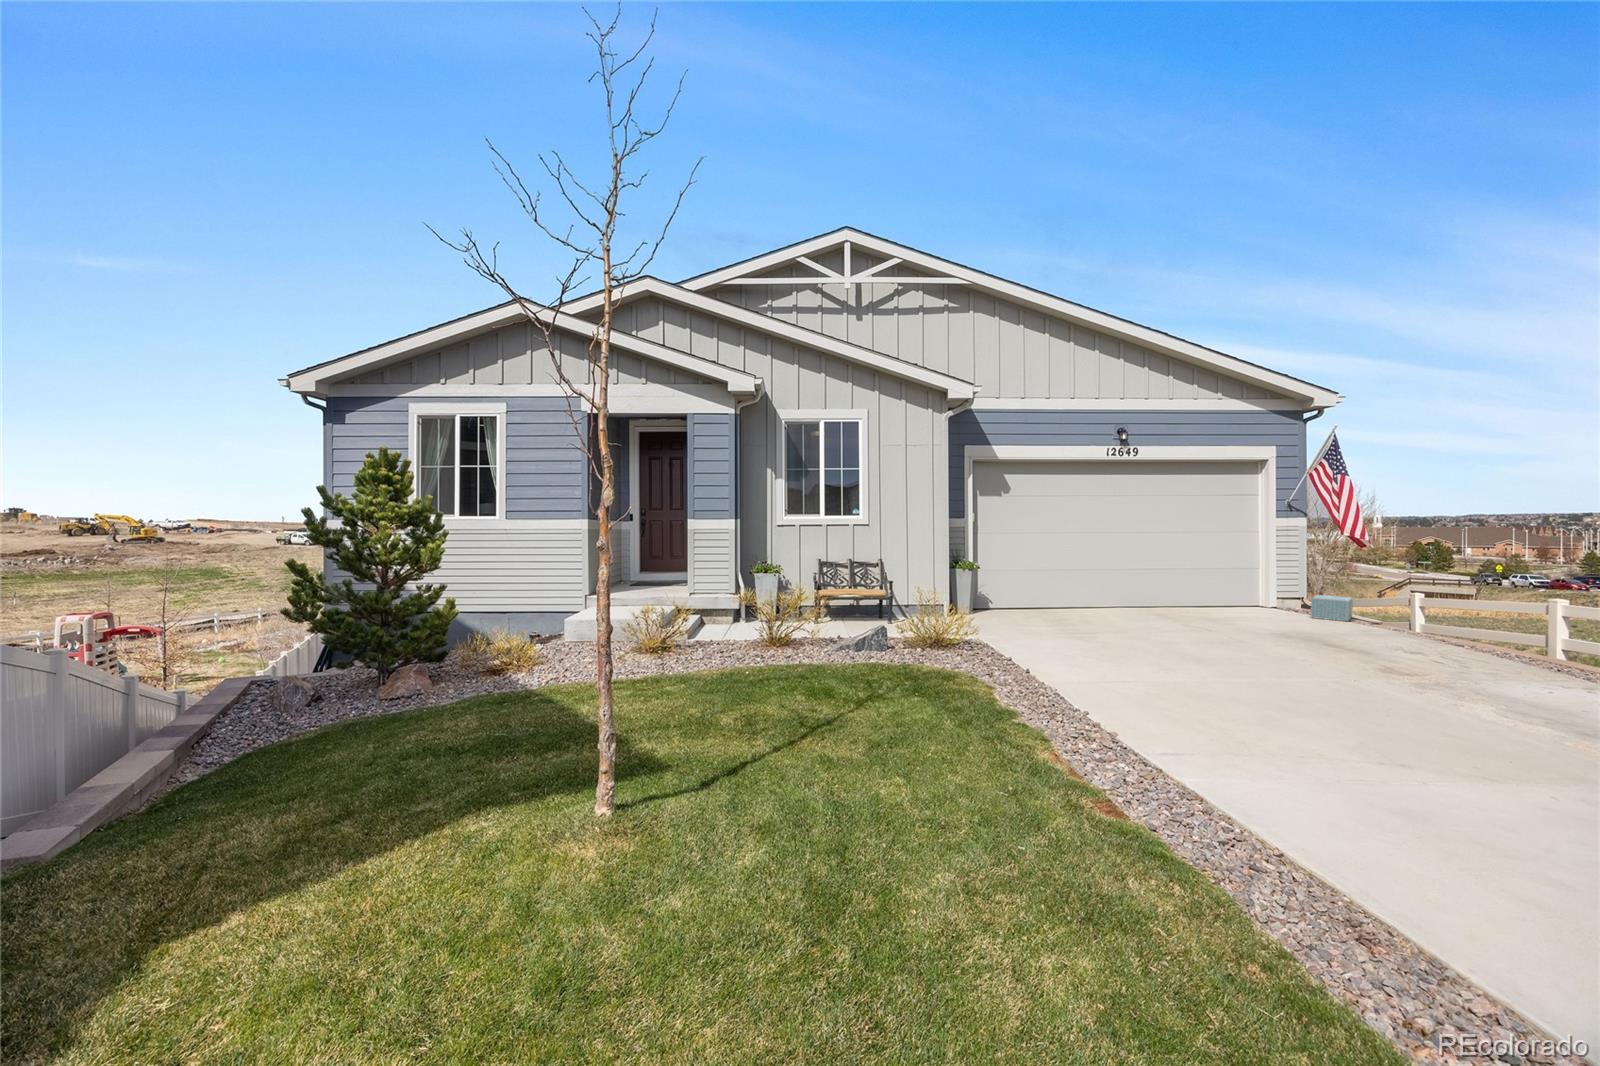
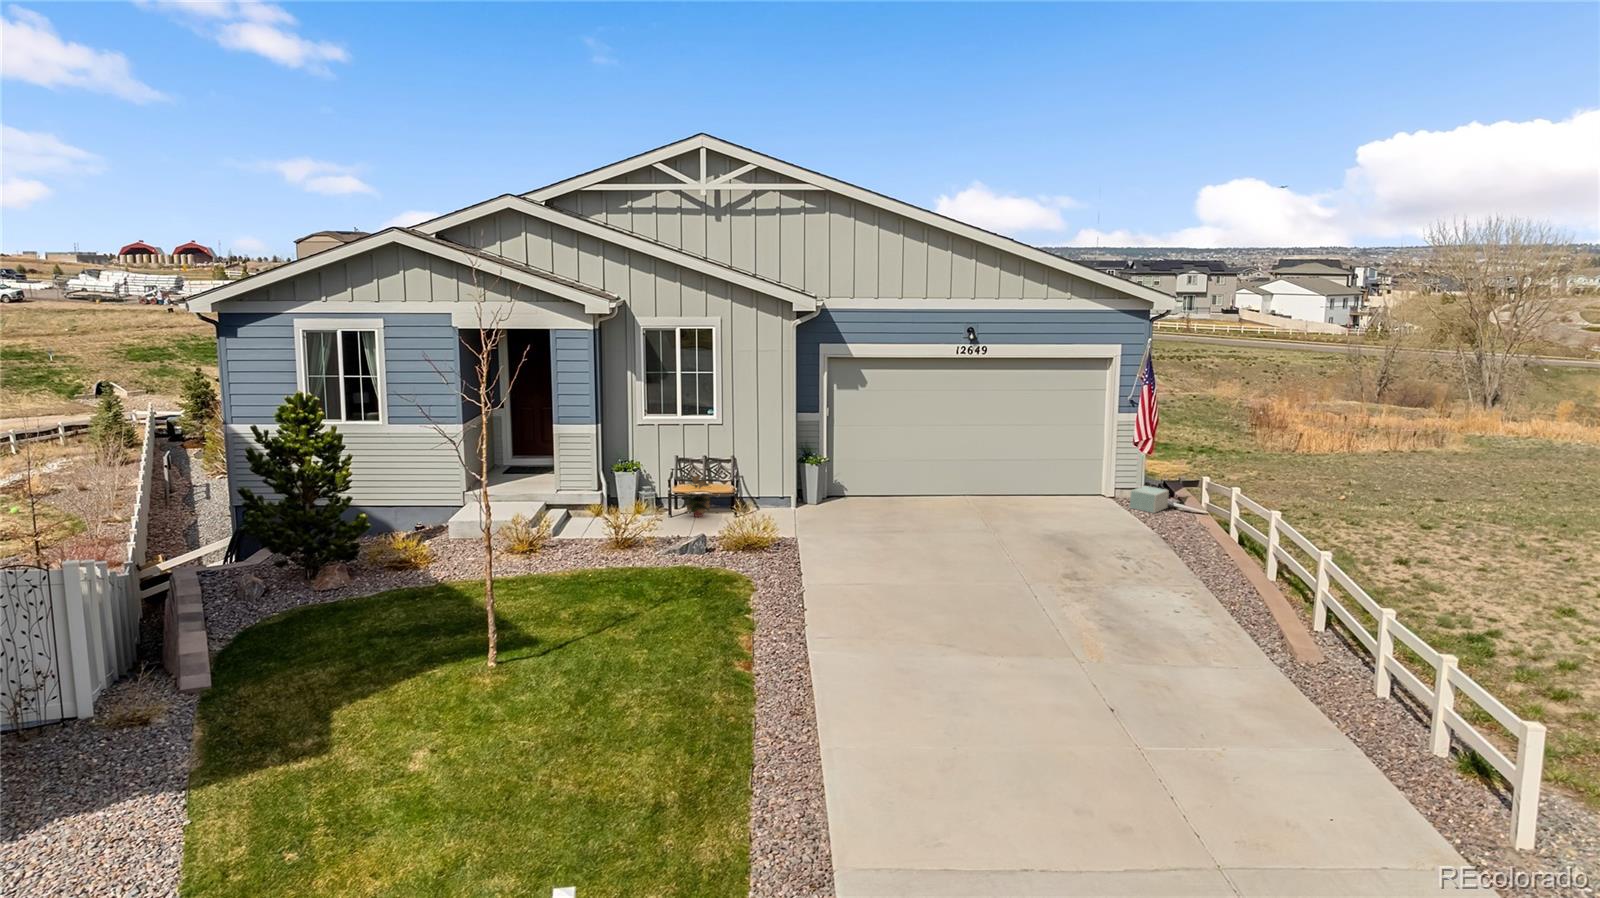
decorative plant: none [830,579,862,626] -> present [686,475,711,517]

